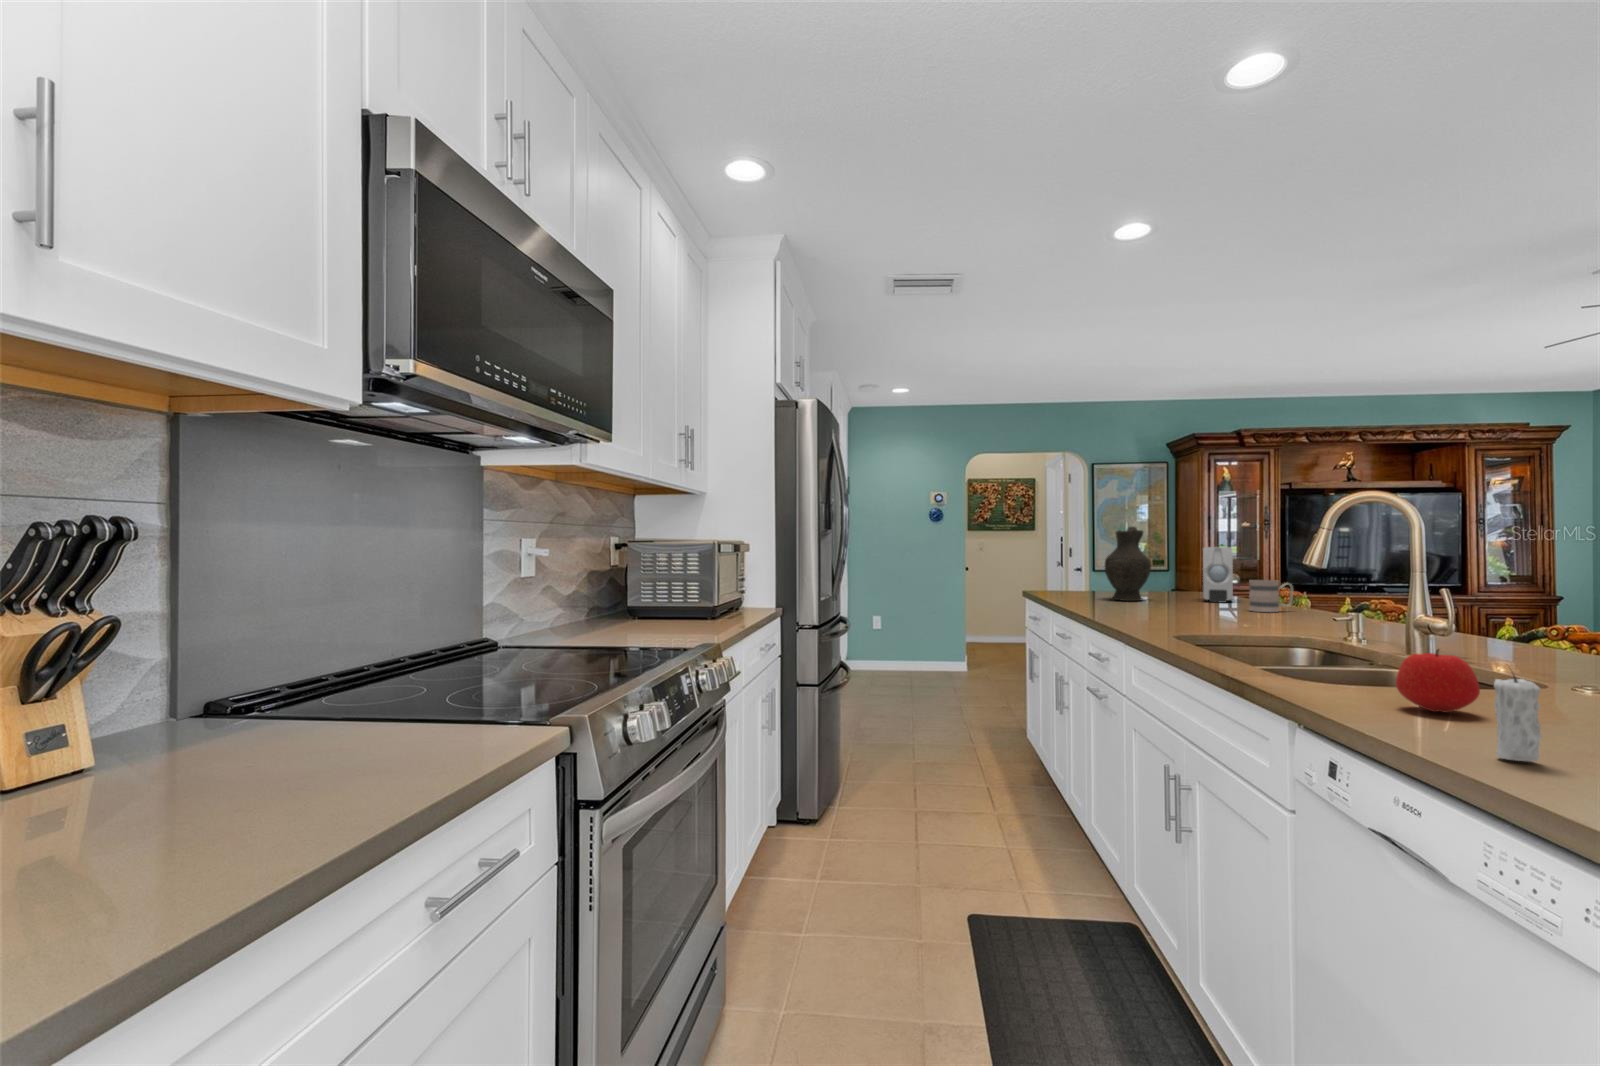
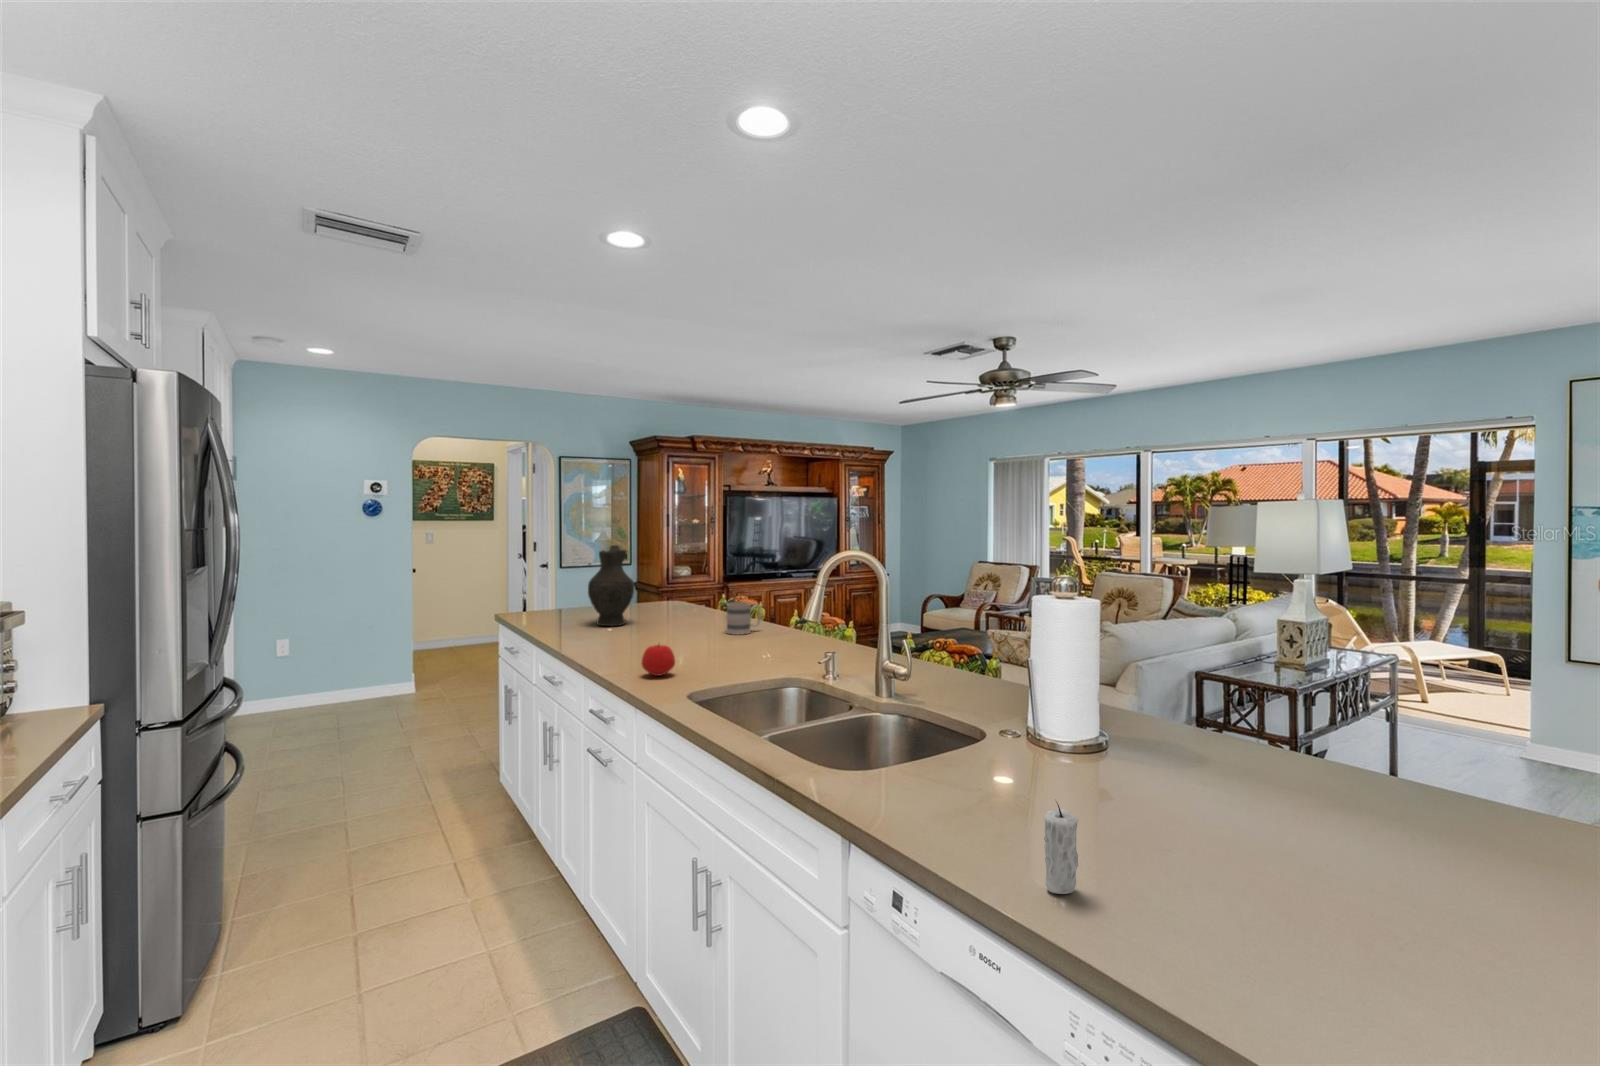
soap dispenser: present [1203,547,1233,603] -> none [680,566,707,621]
apple: present [1396,649,1480,712] -> present [642,645,675,676]

